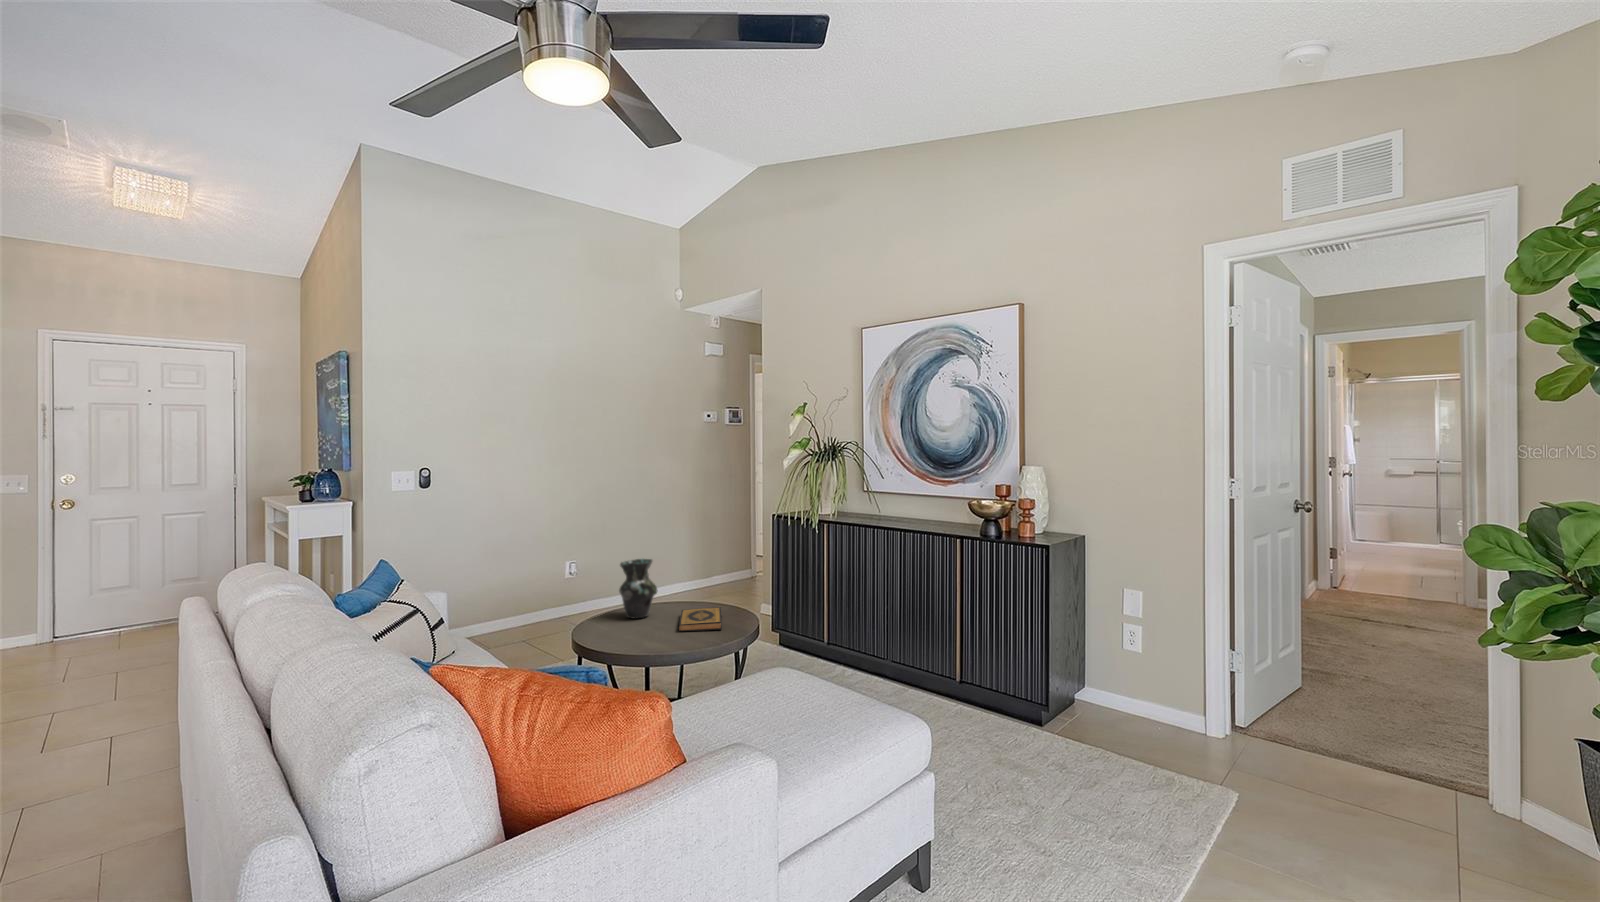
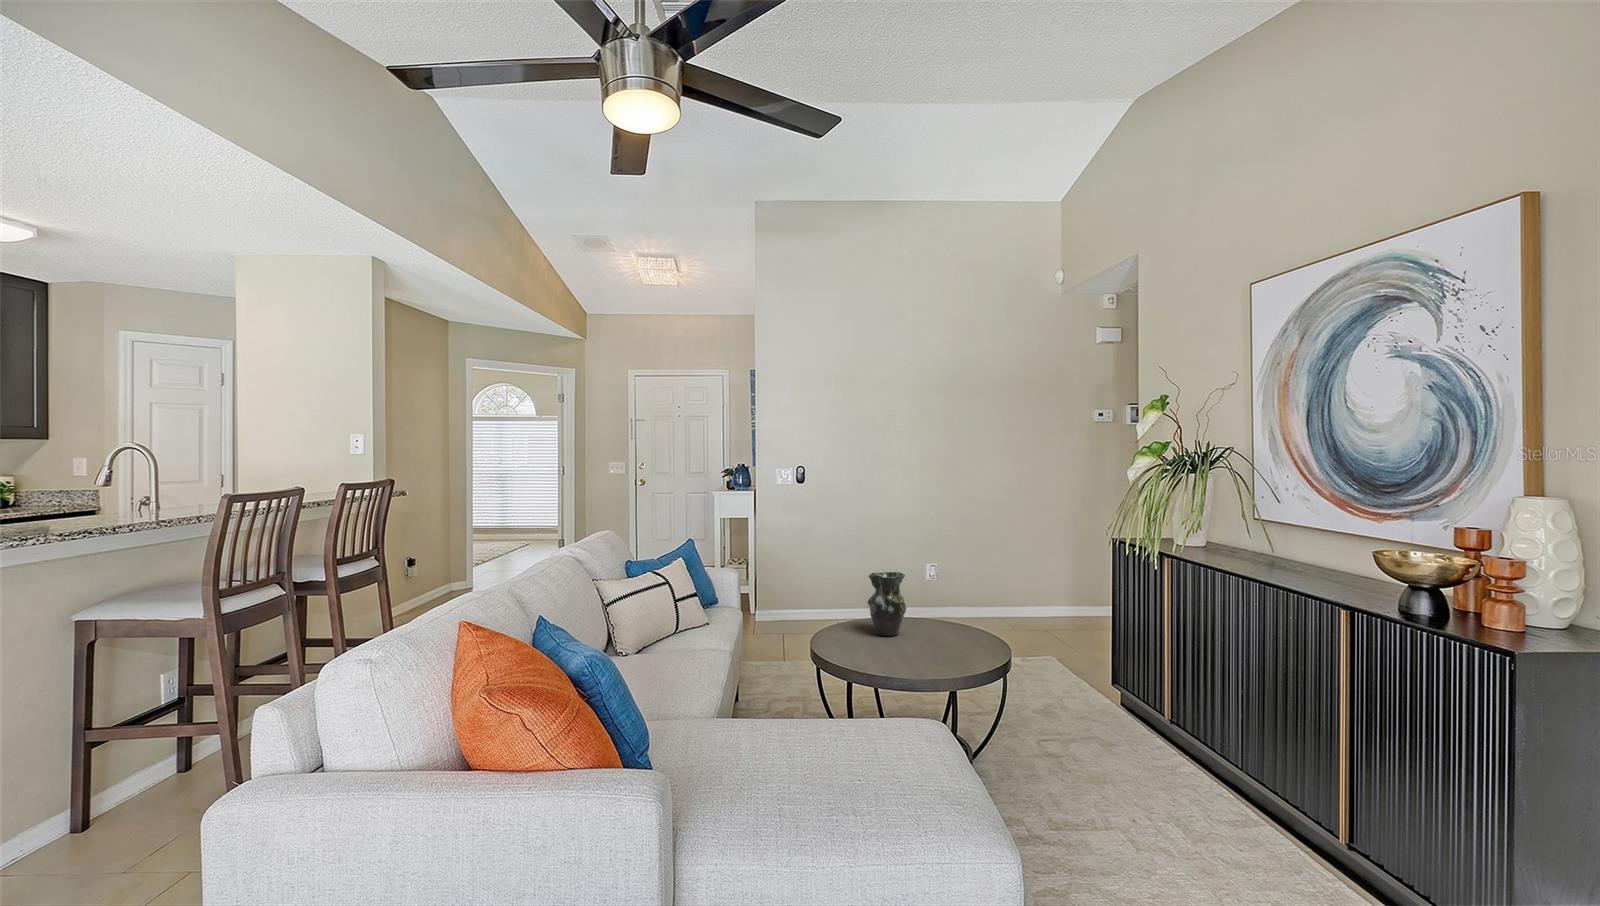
hardback book: present [679,607,722,631] -> none [900,636,972,668]

